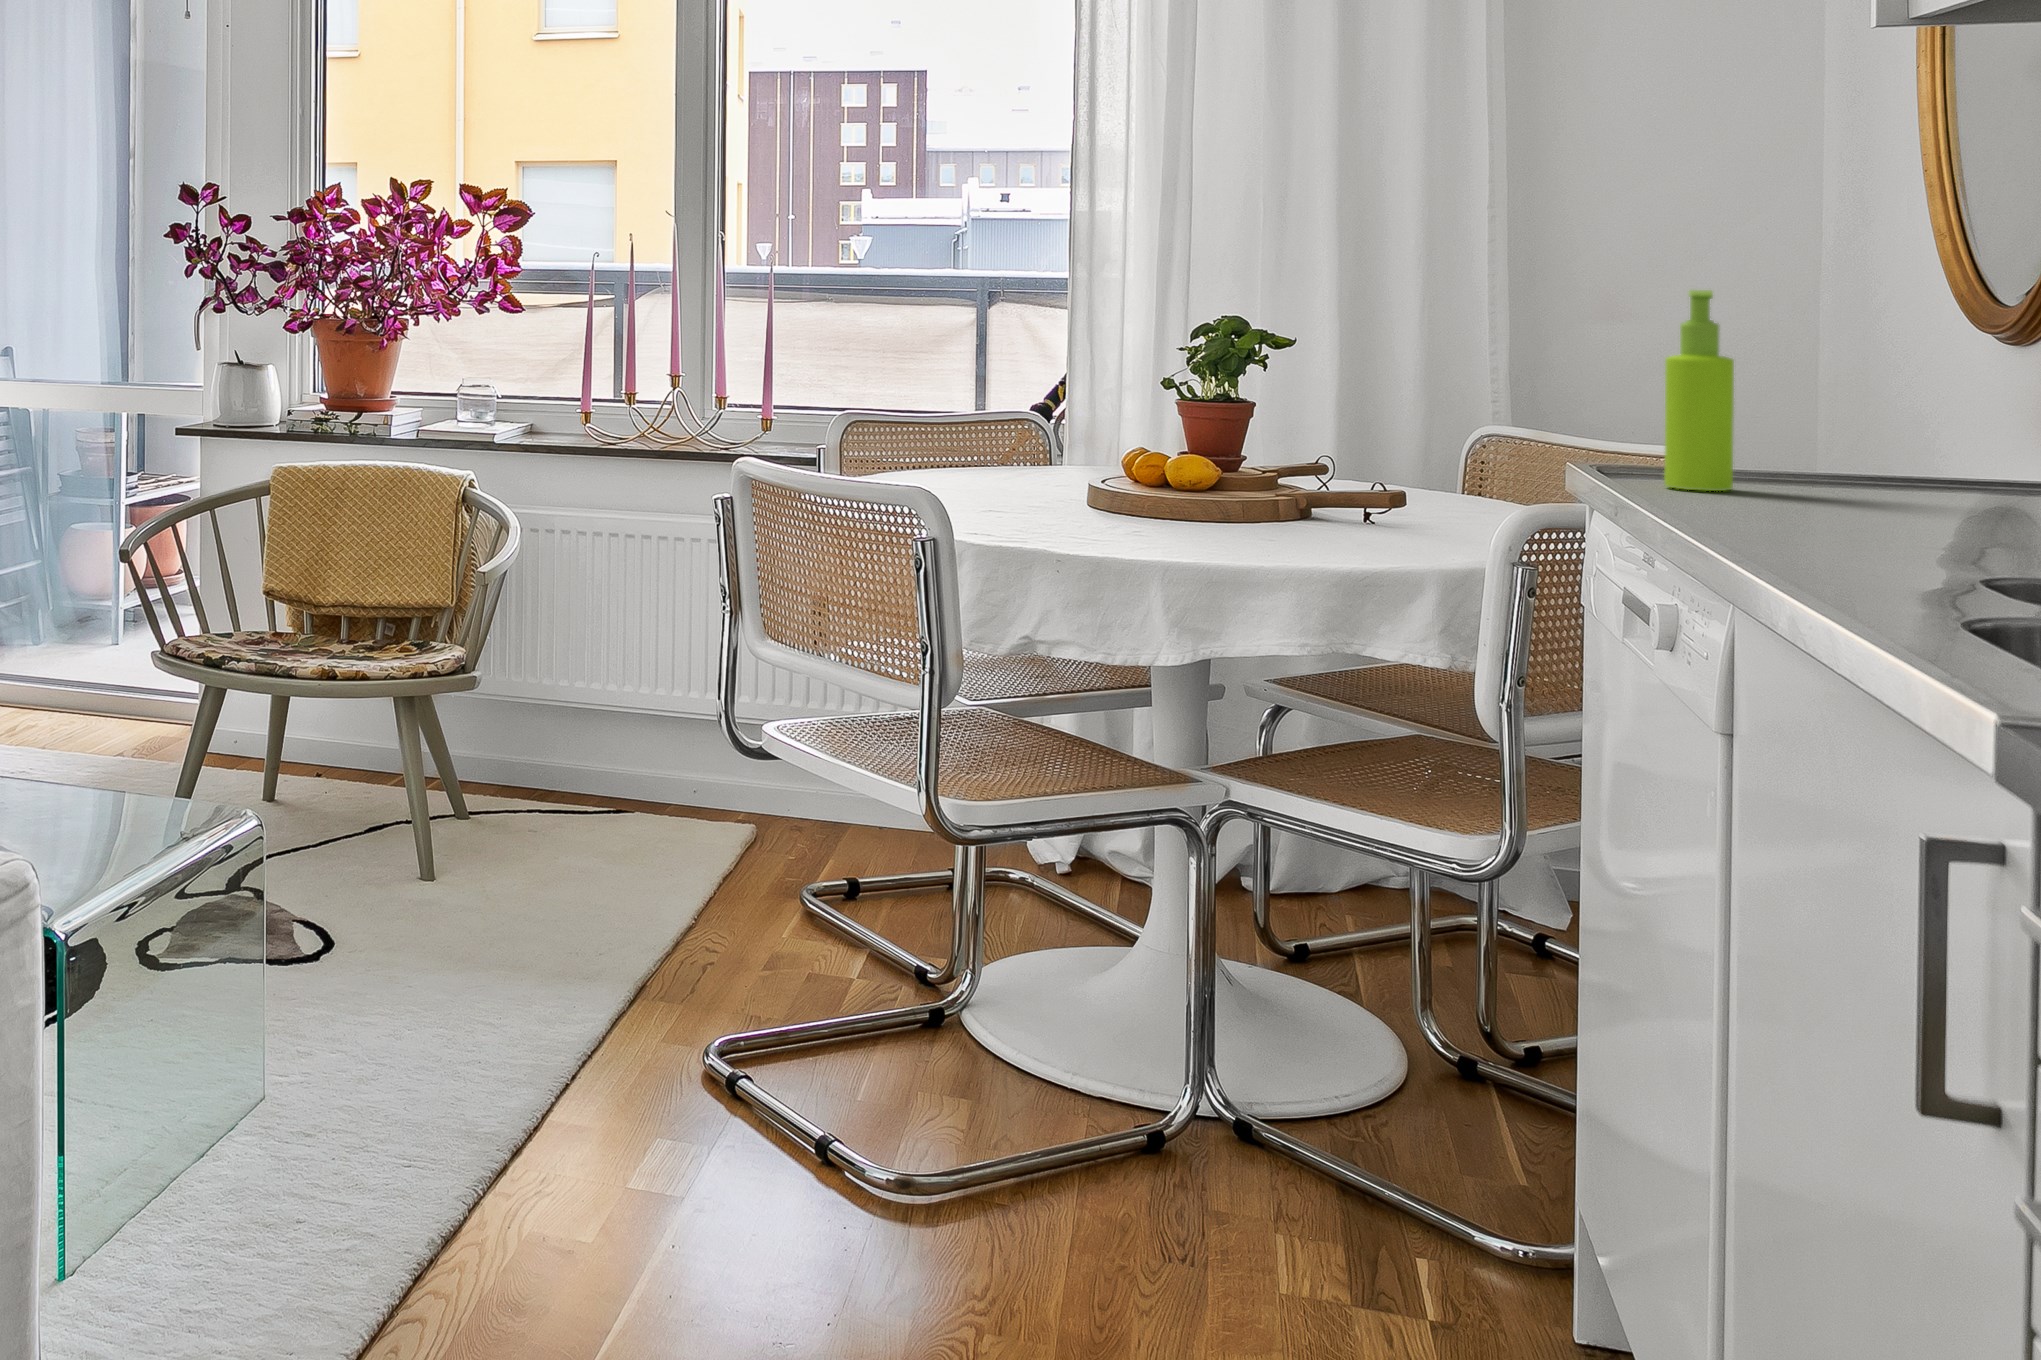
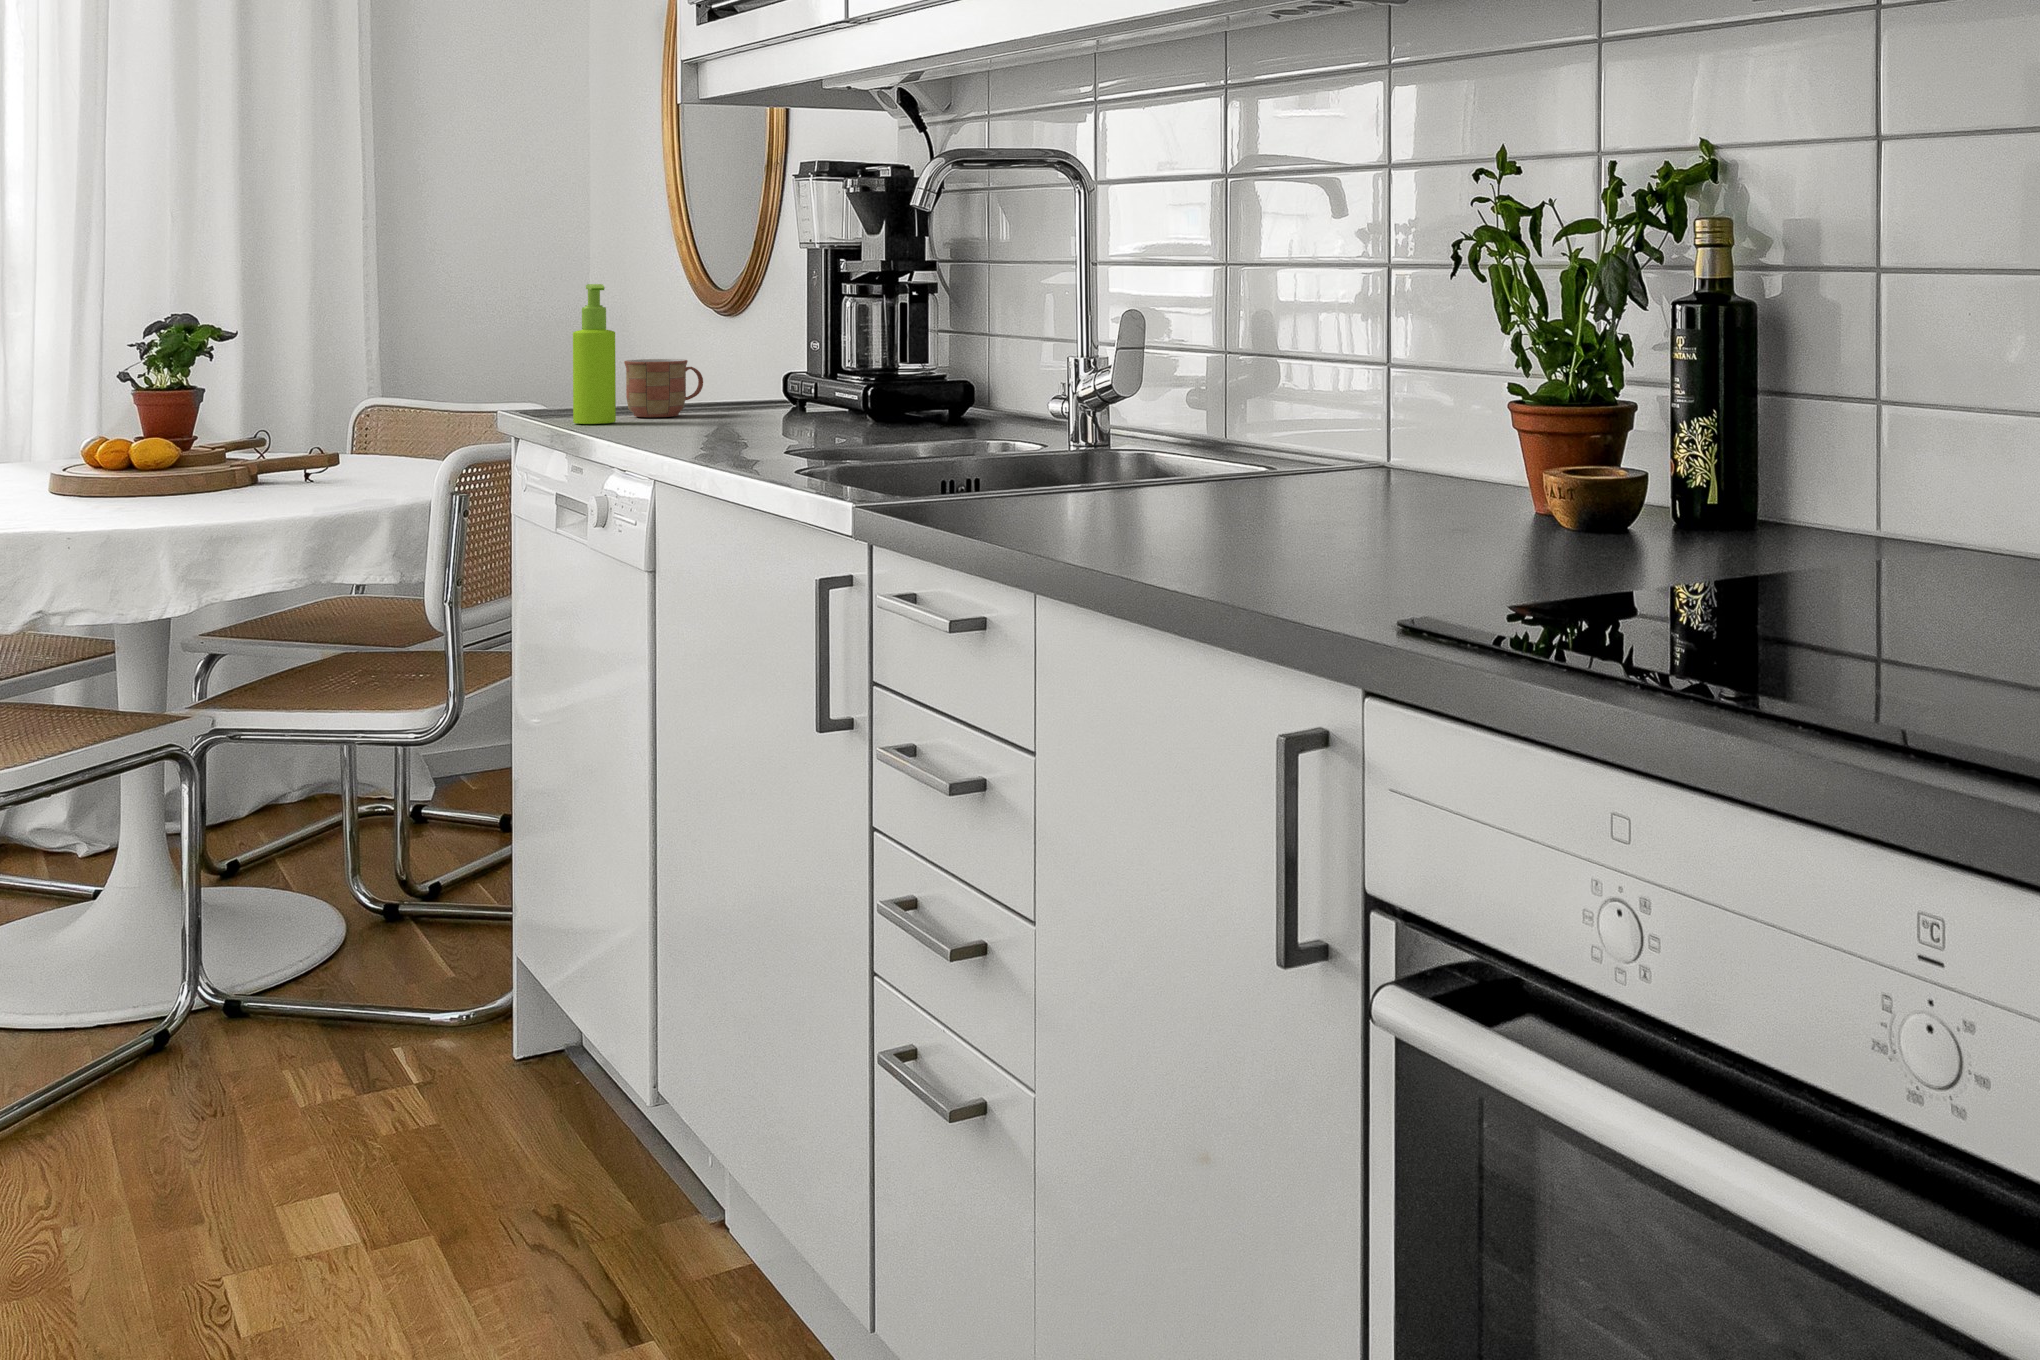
mug: none [1760,400,1898,488] -> present [624,359,703,417]

